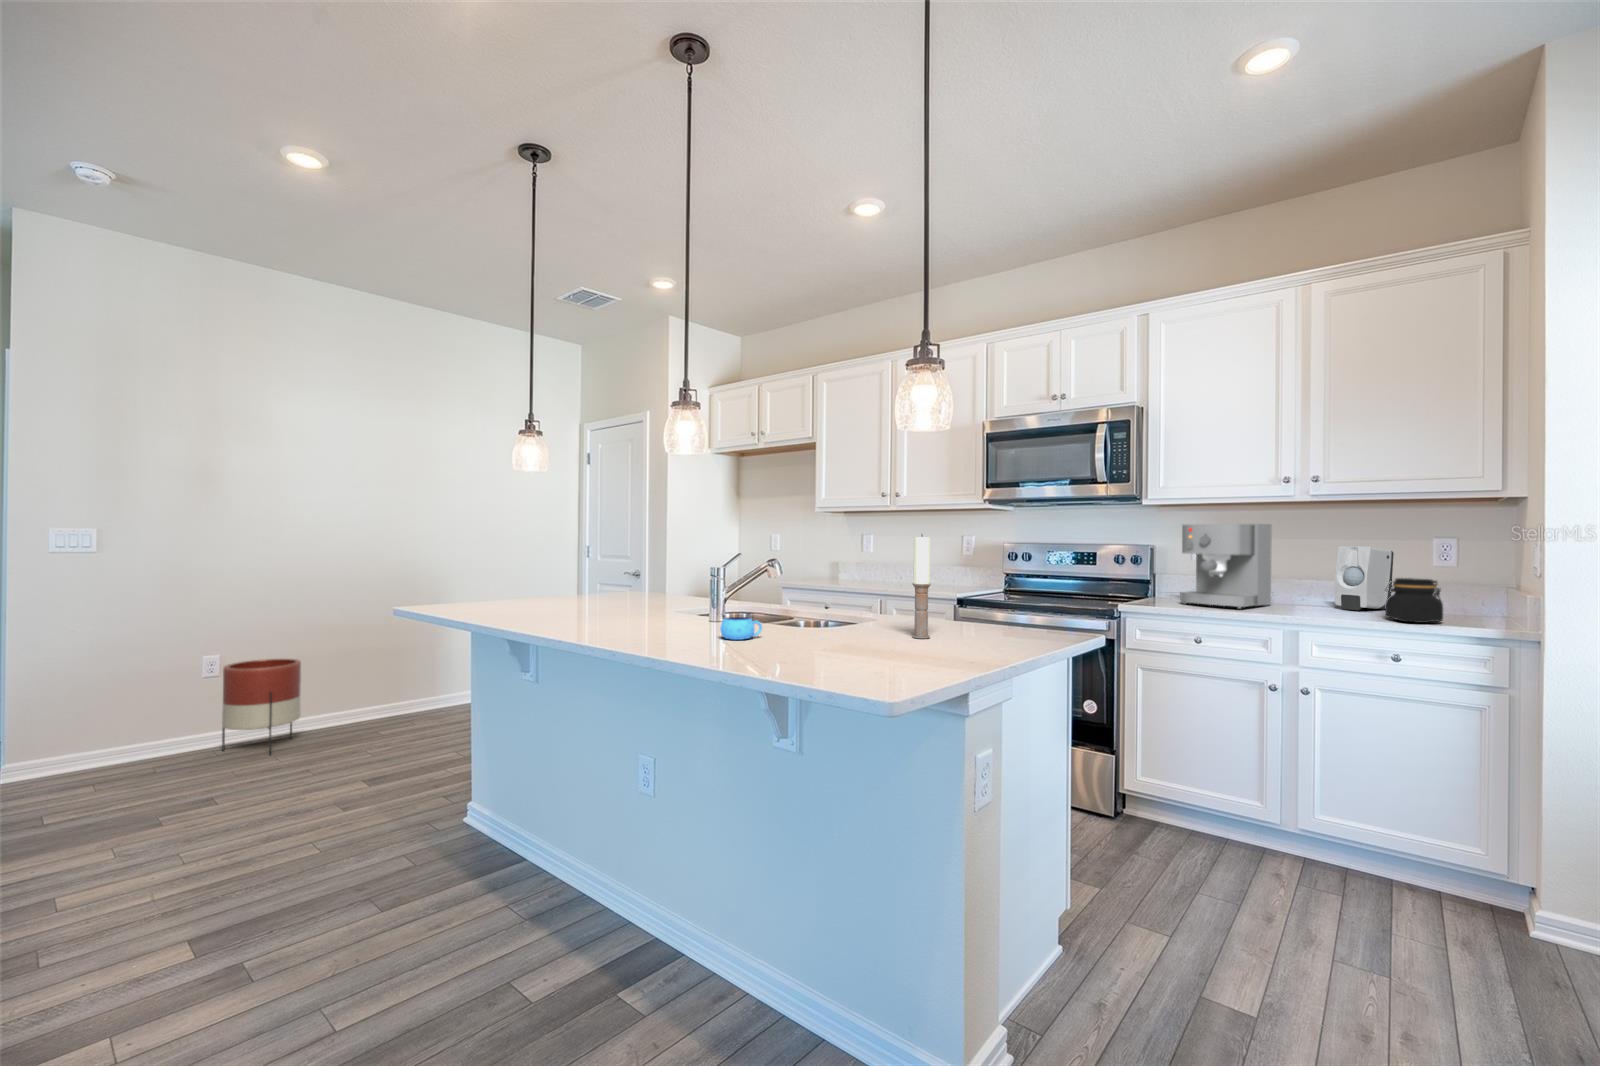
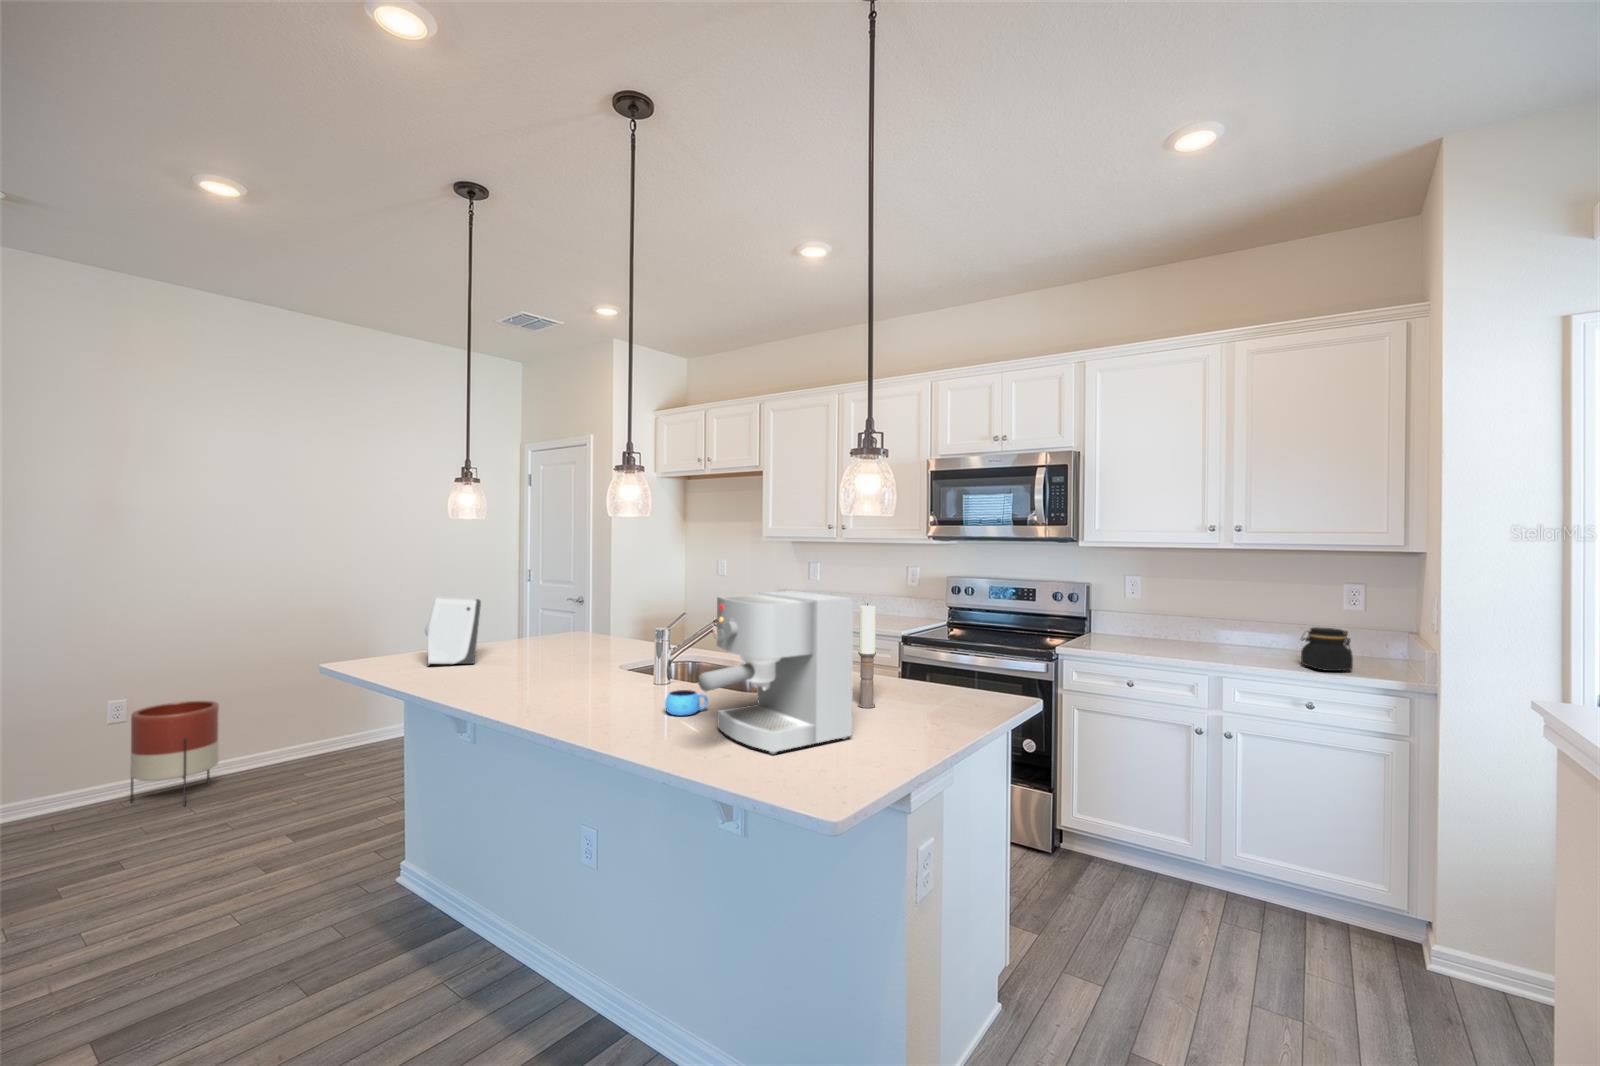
coffee maker: present [1180,524,1272,609] -> present [698,591,853,754]
soap dispenser: present [1335,546,1394,610] -> present [425,597,481,666]

